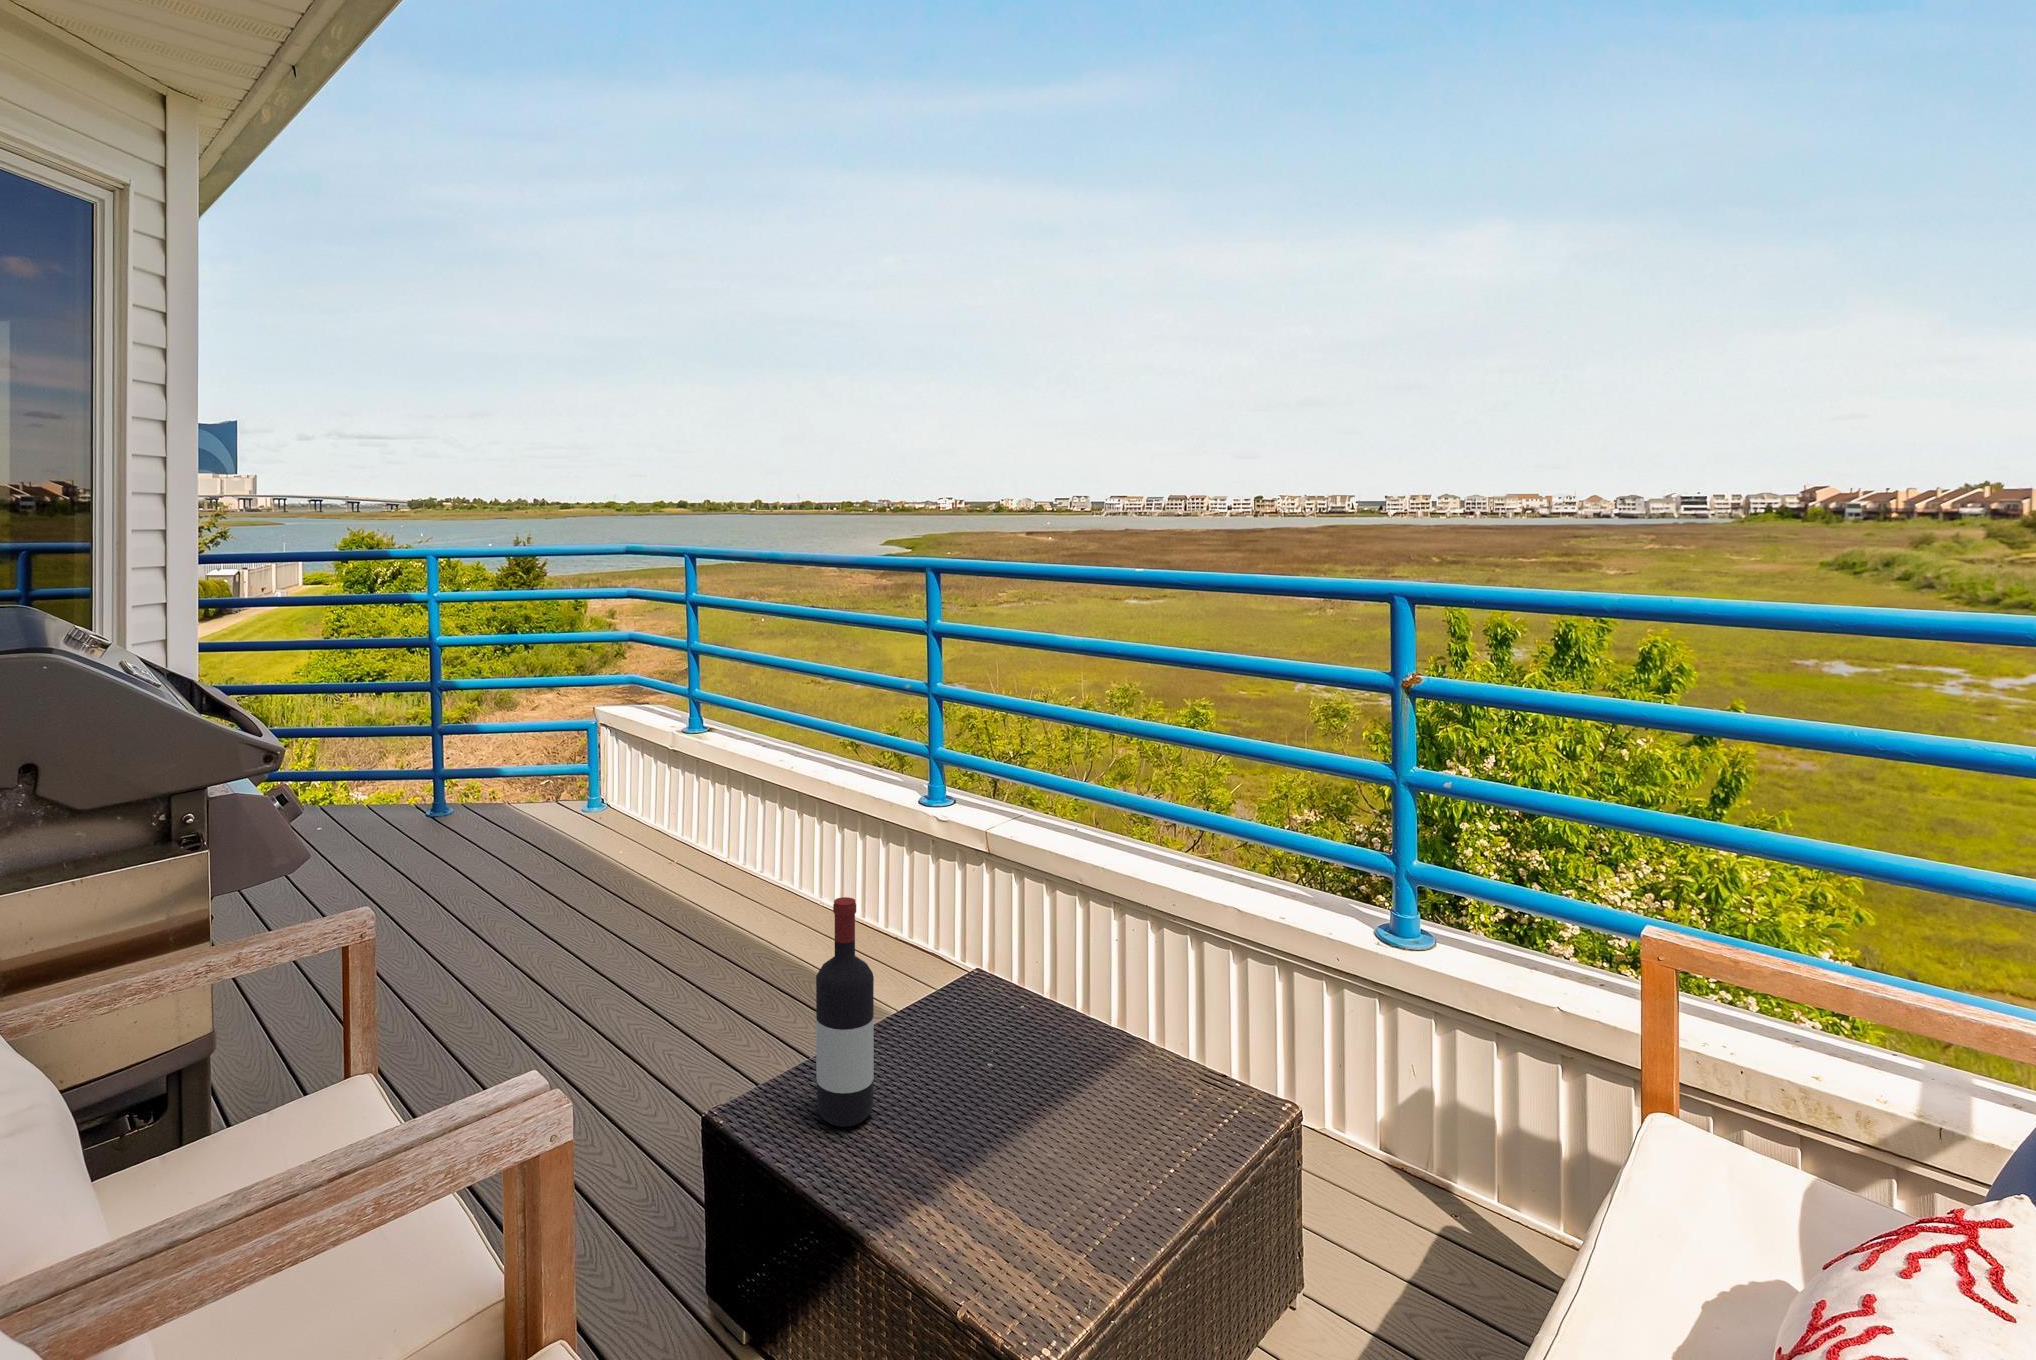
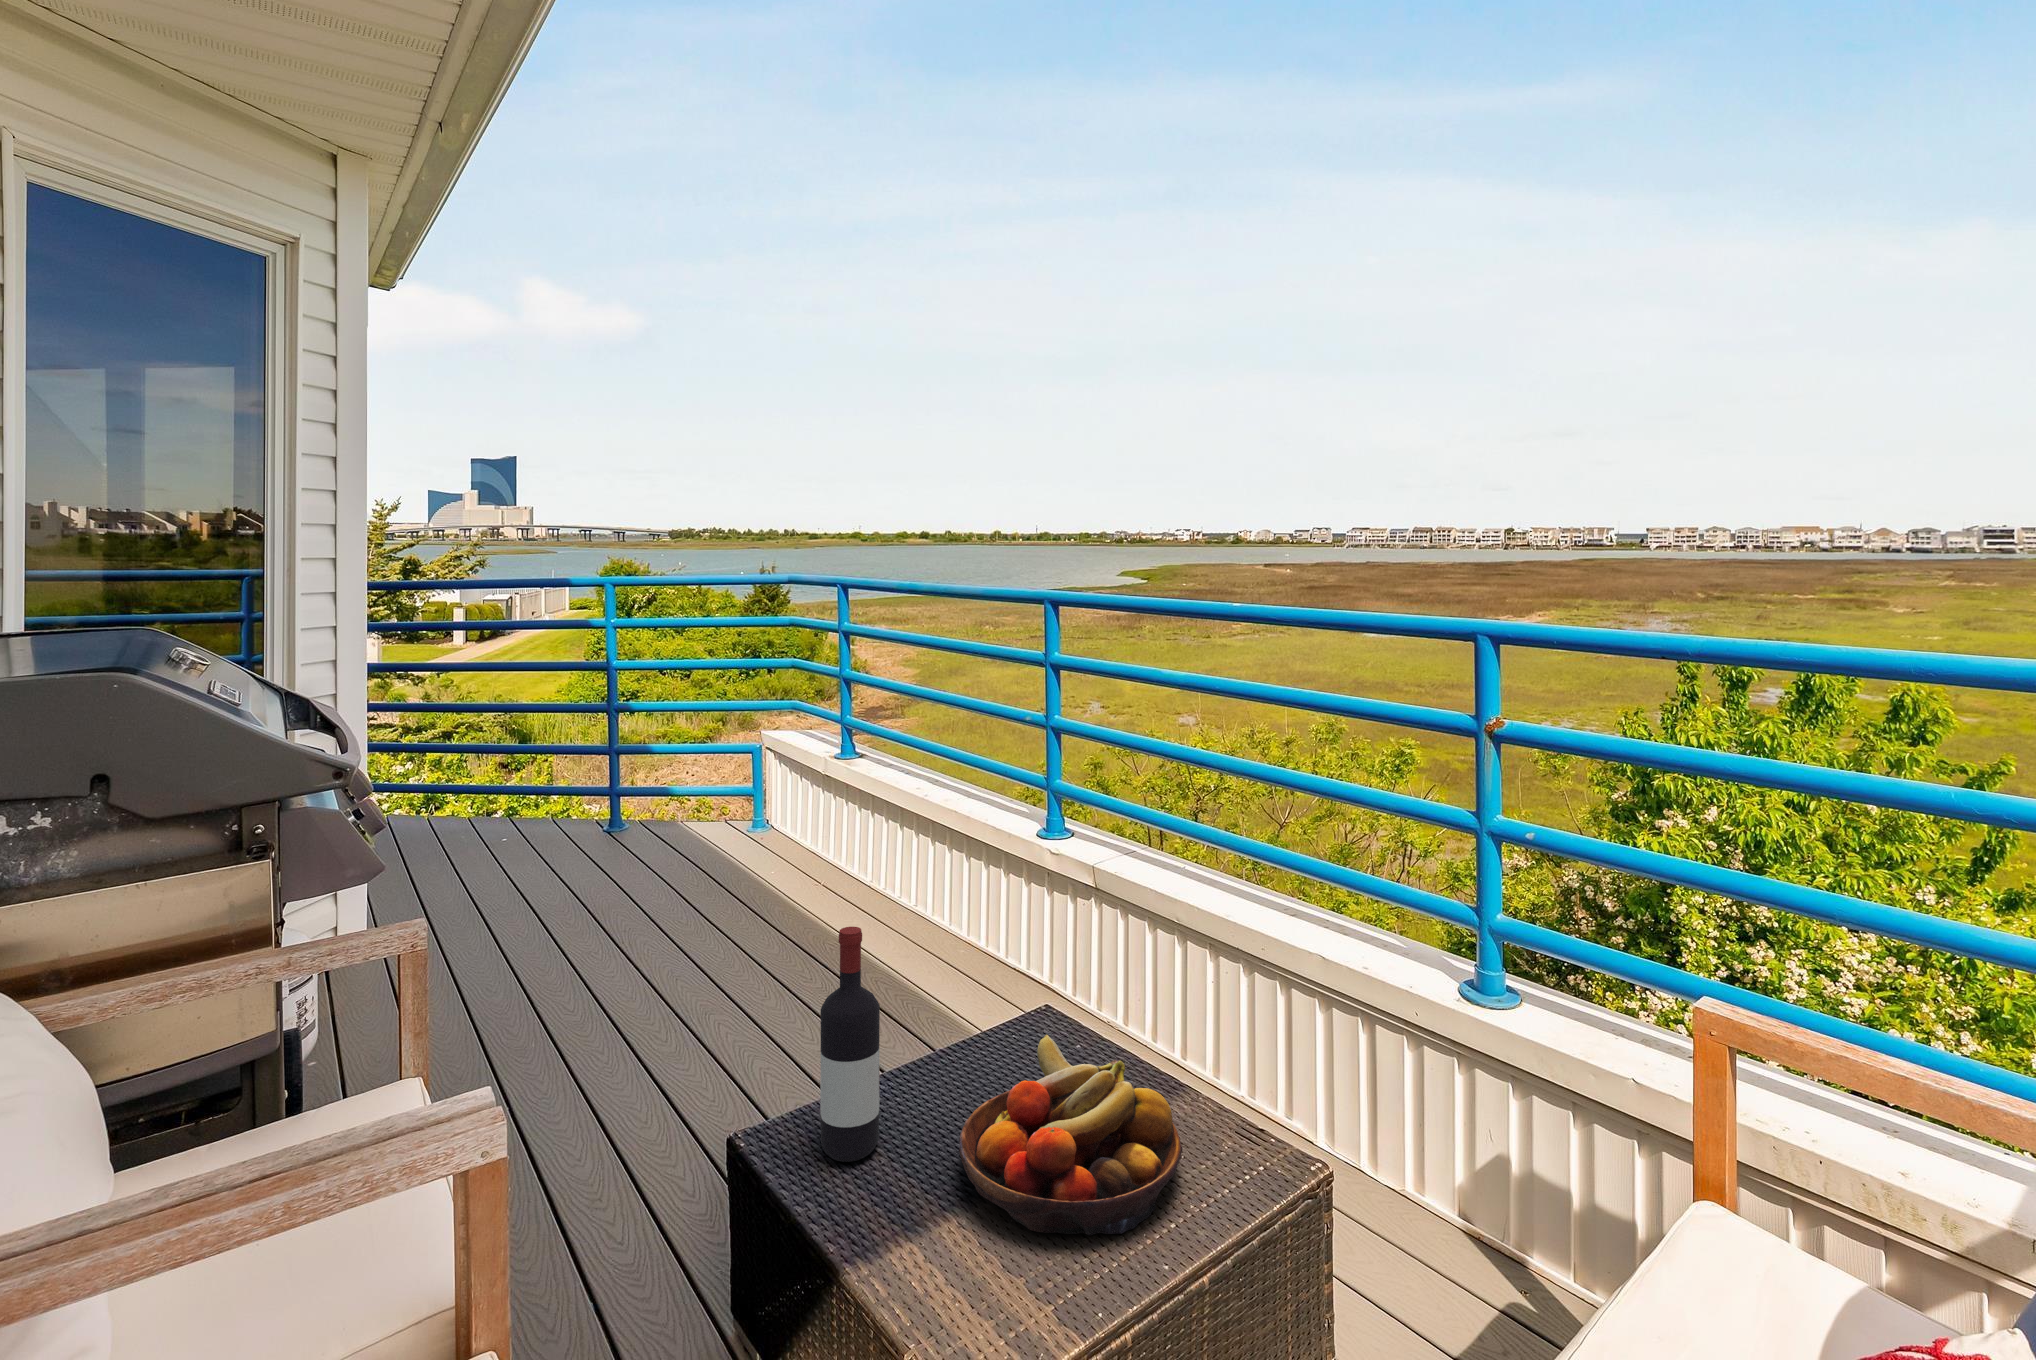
fruit bowl: none [961,994,1179,1182] -> present [959,1035,1183,1235]

